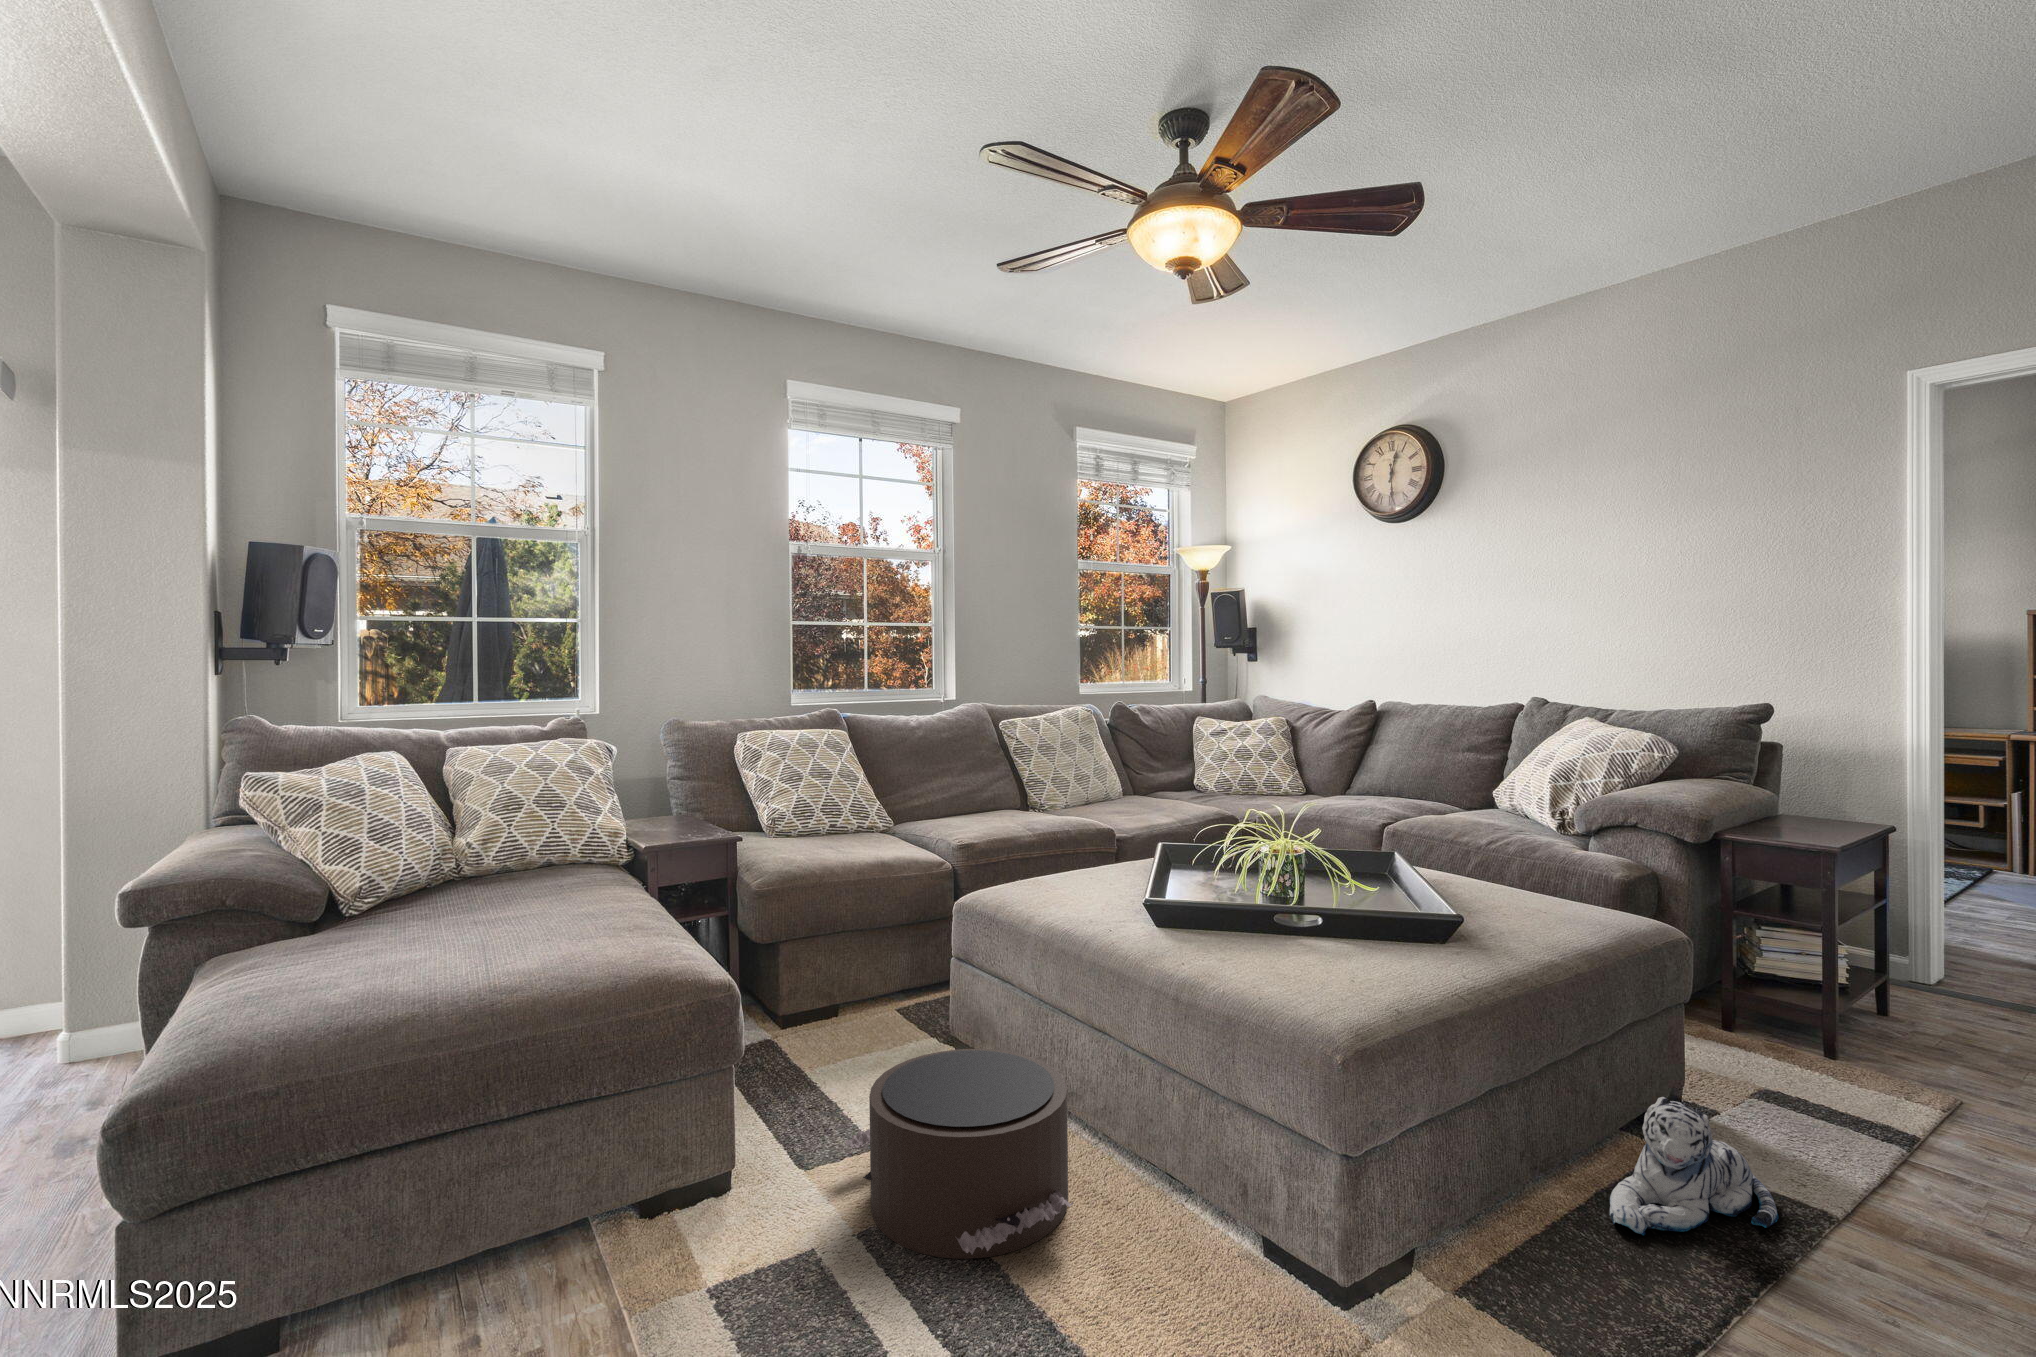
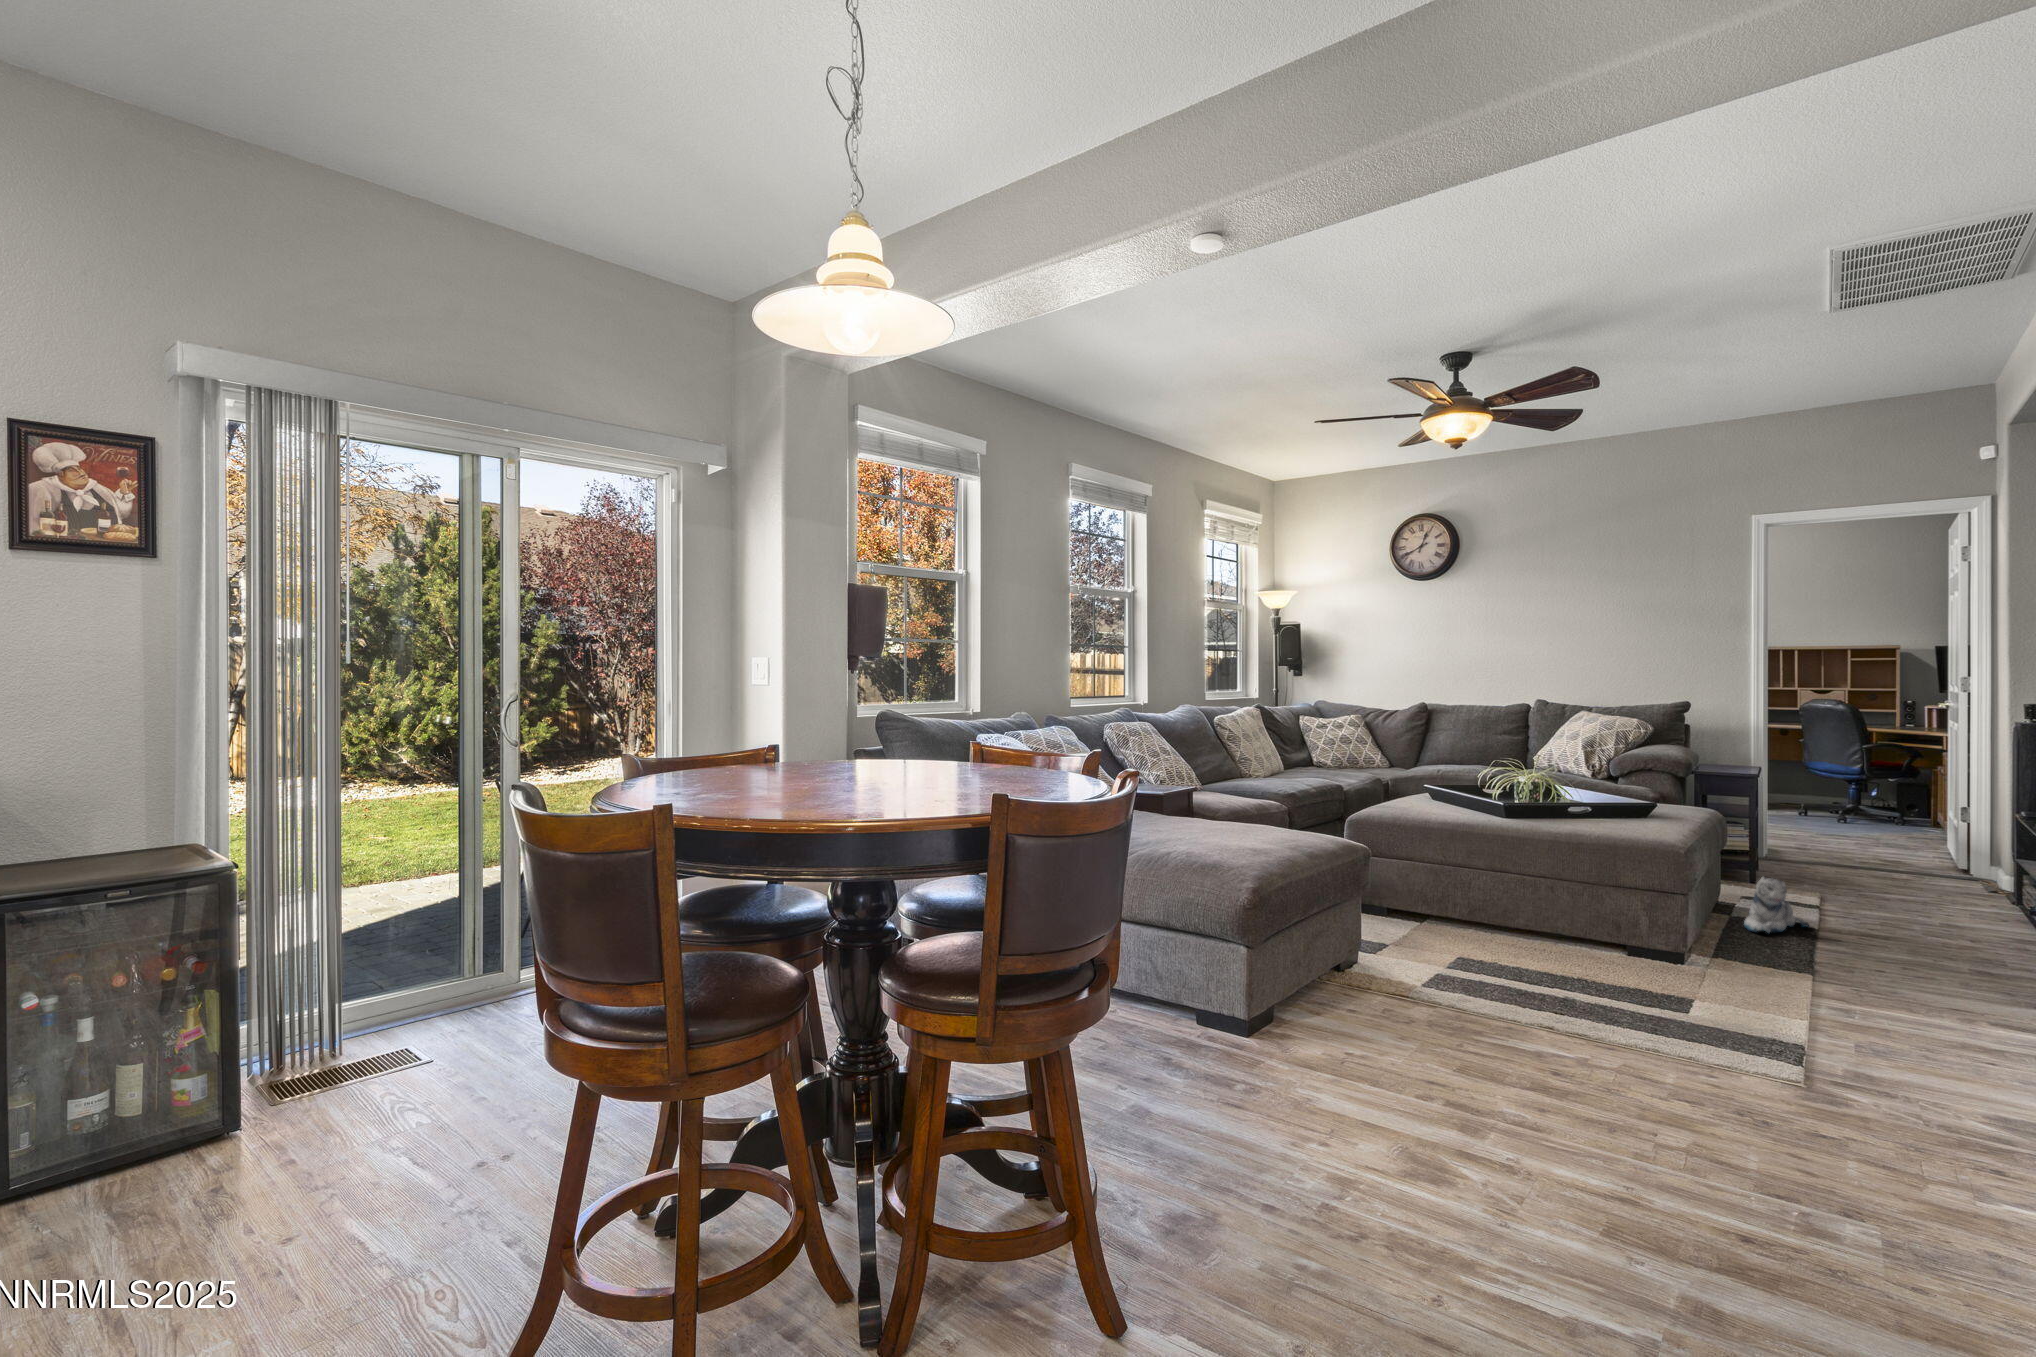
pouf: present [845,1049,1073,1259] -> none [1420,884,1566,966]

